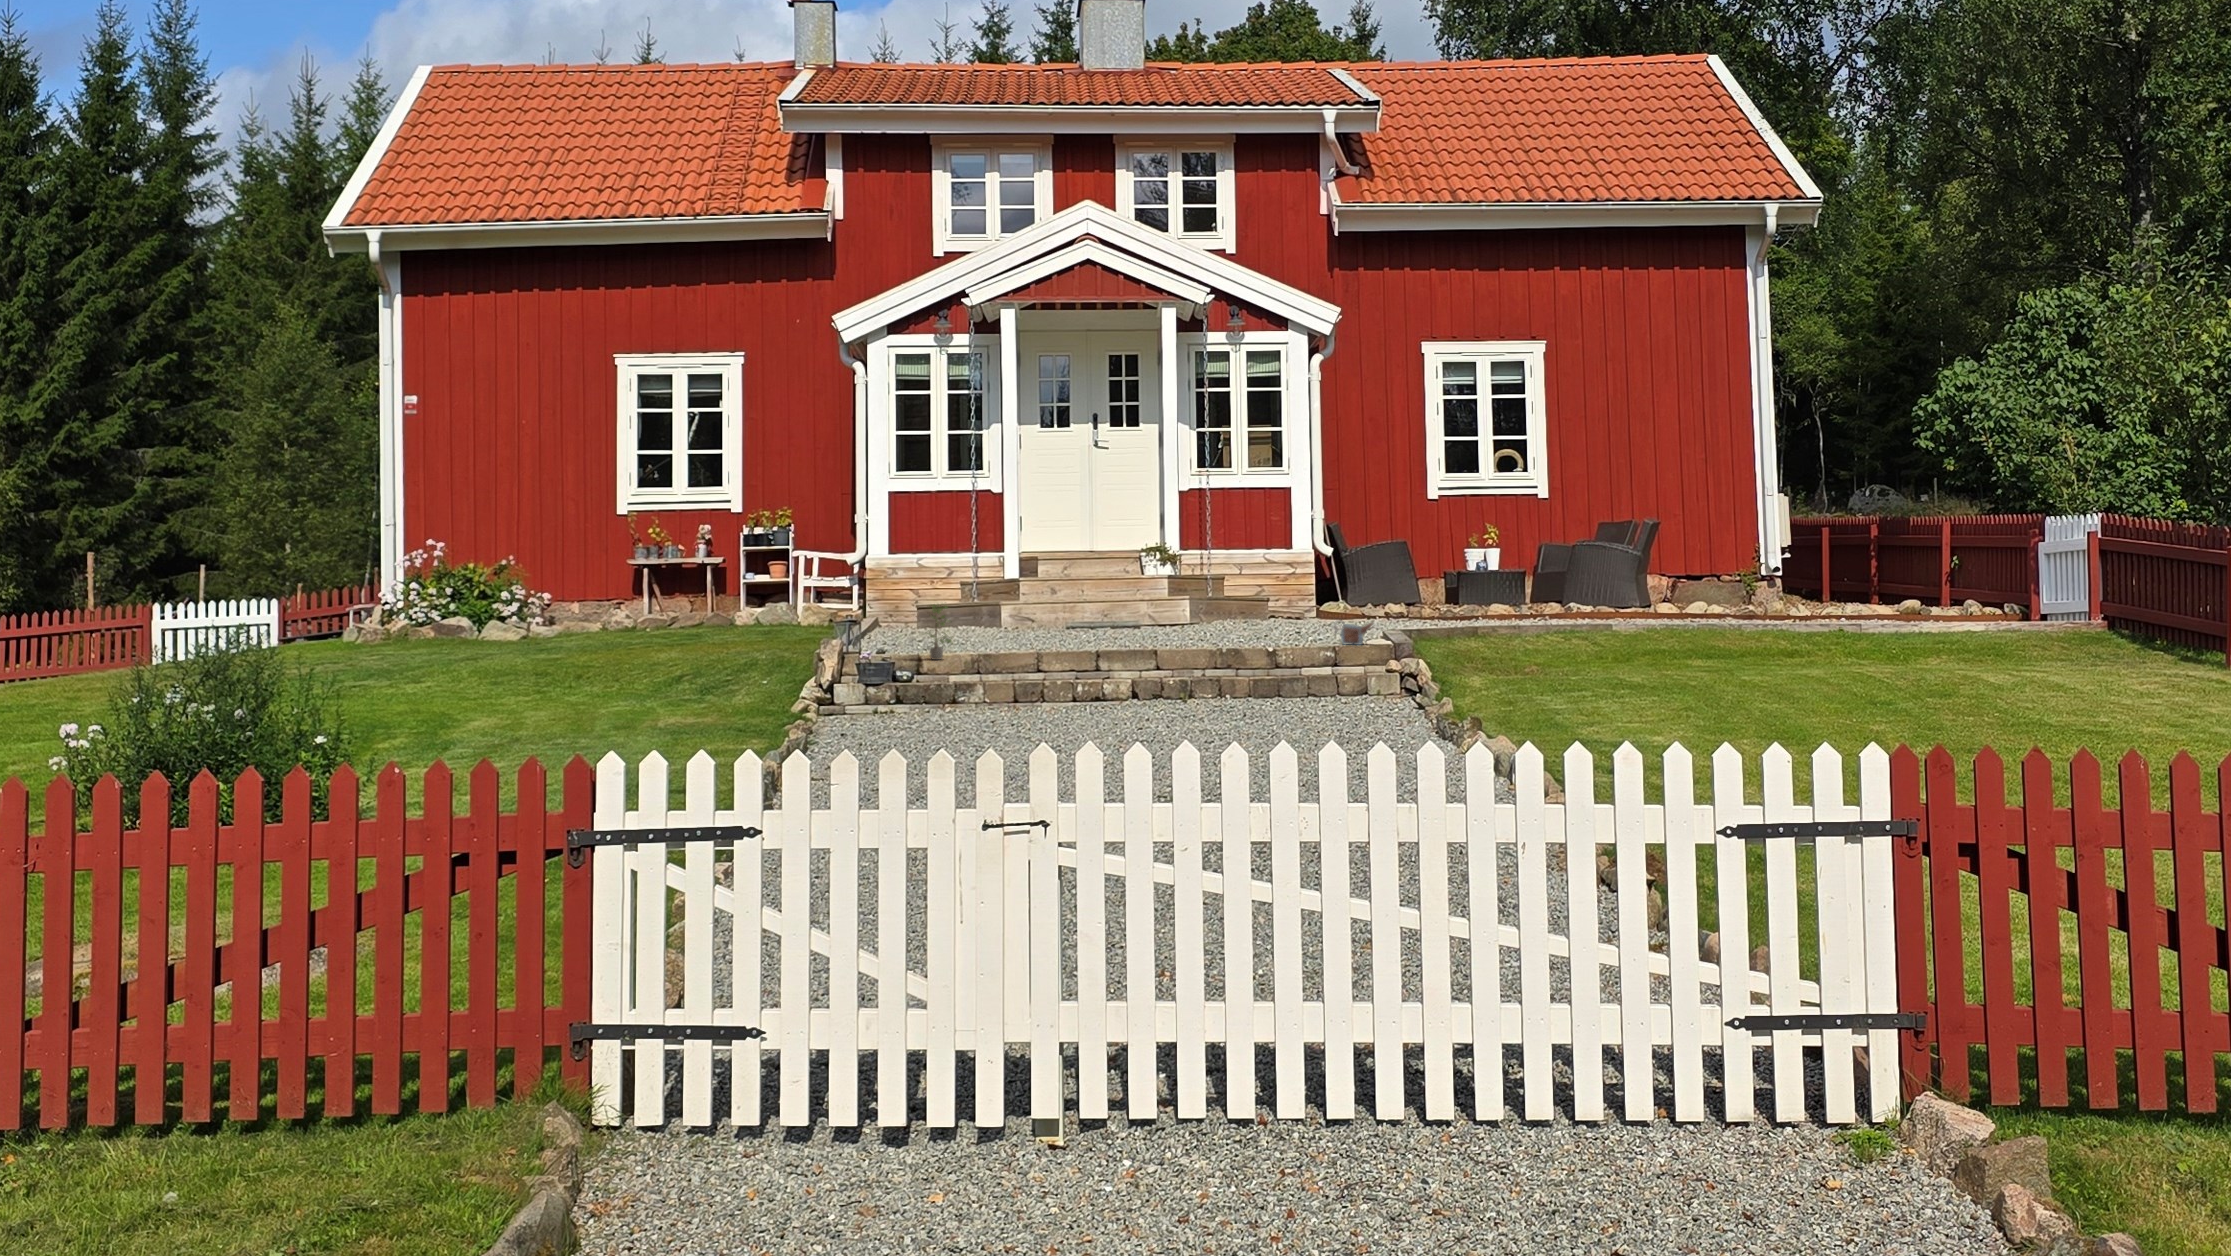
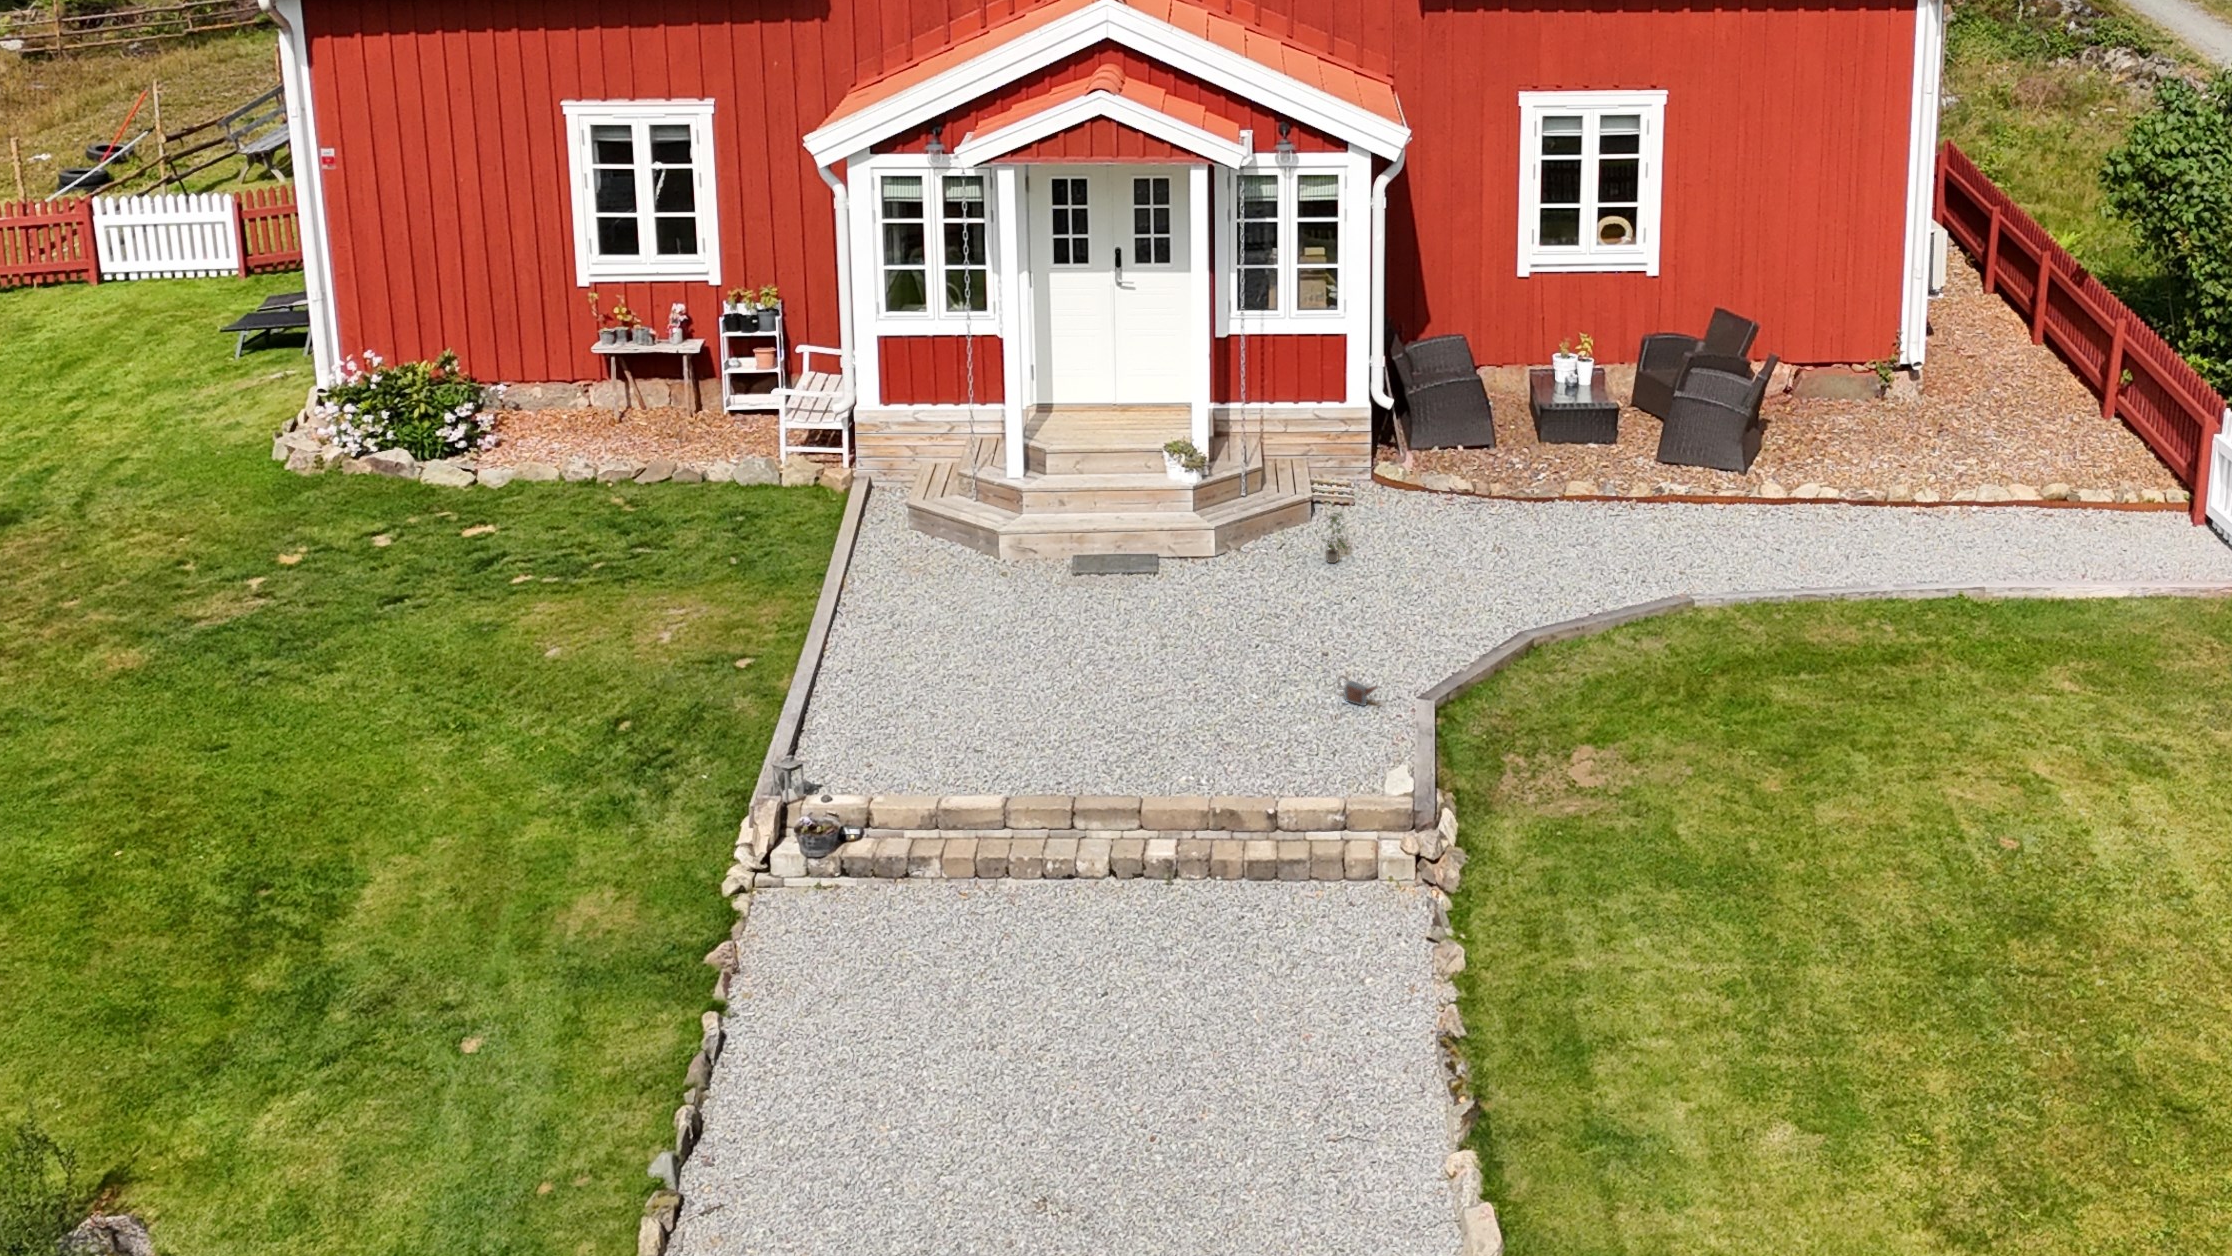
potted plant: present [929,605,952,660] -> present [1323,513,1347,563]

